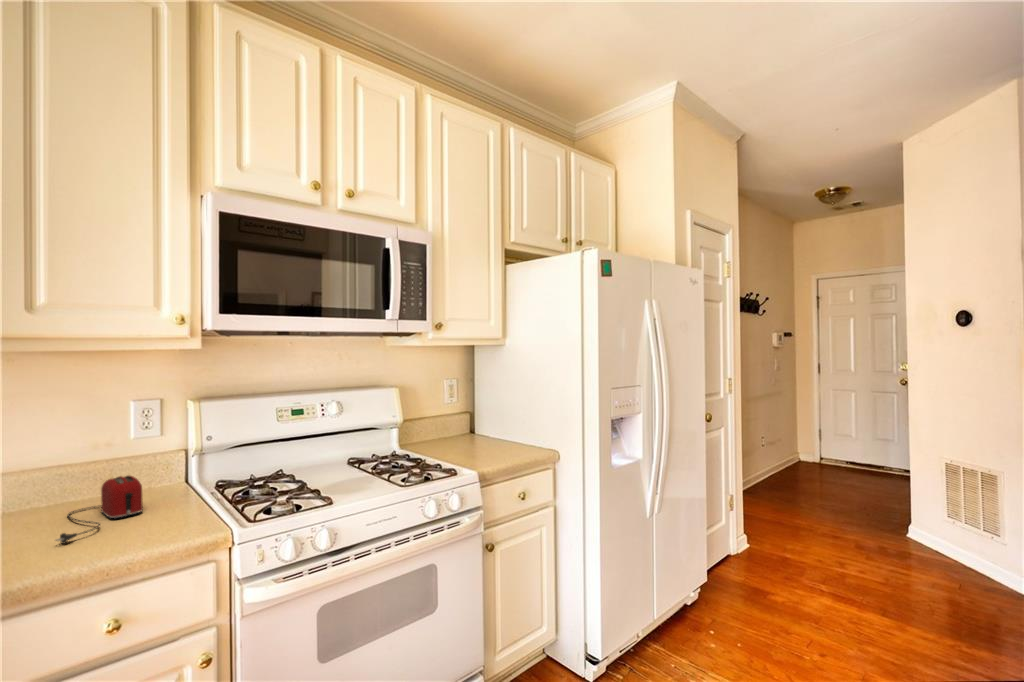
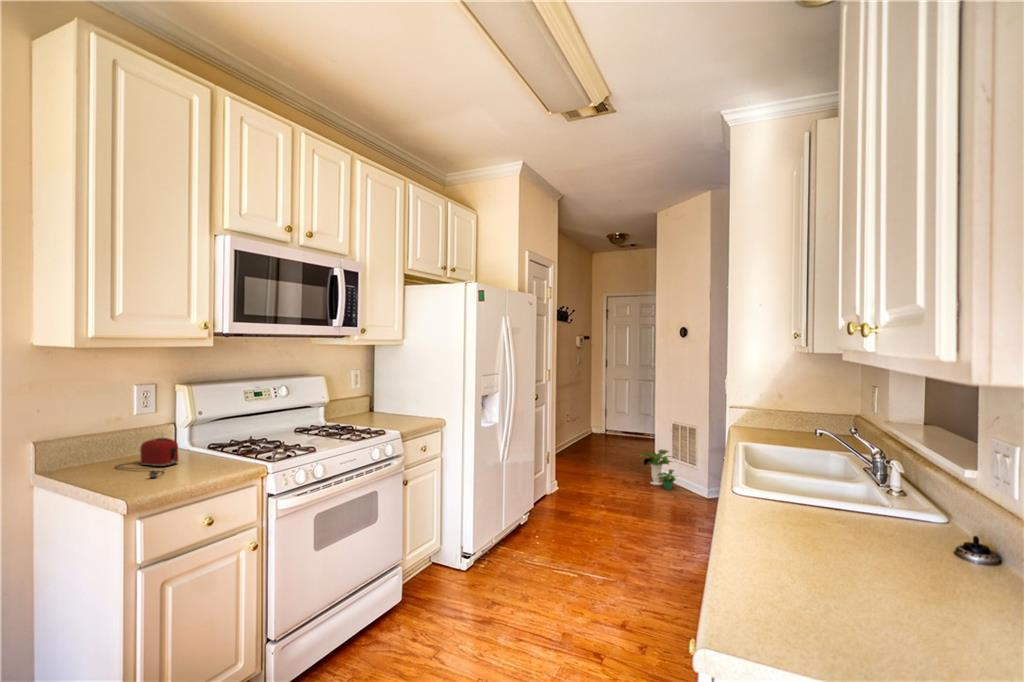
potted plant: none [883,503,966,573] -> present [639,449,677,490]

